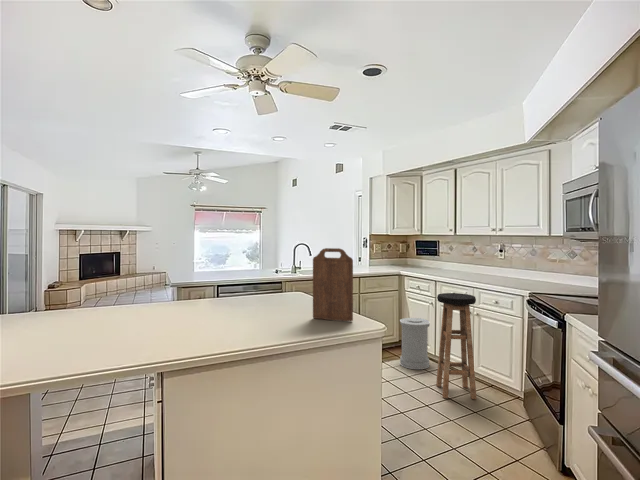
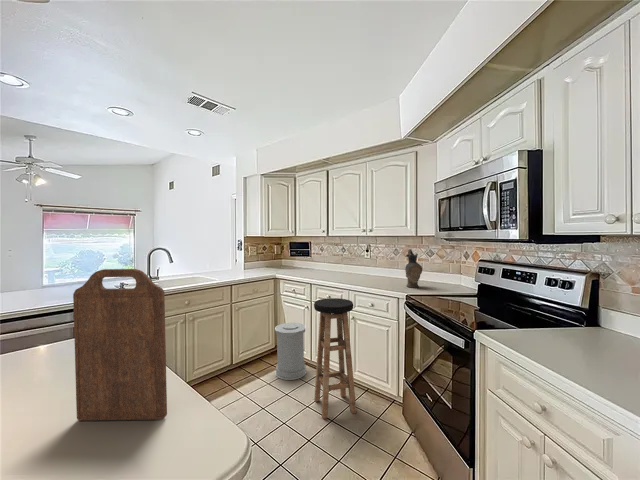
ceramic pitcher: none [534,249,553,287] -> present [405,249,422,287]

